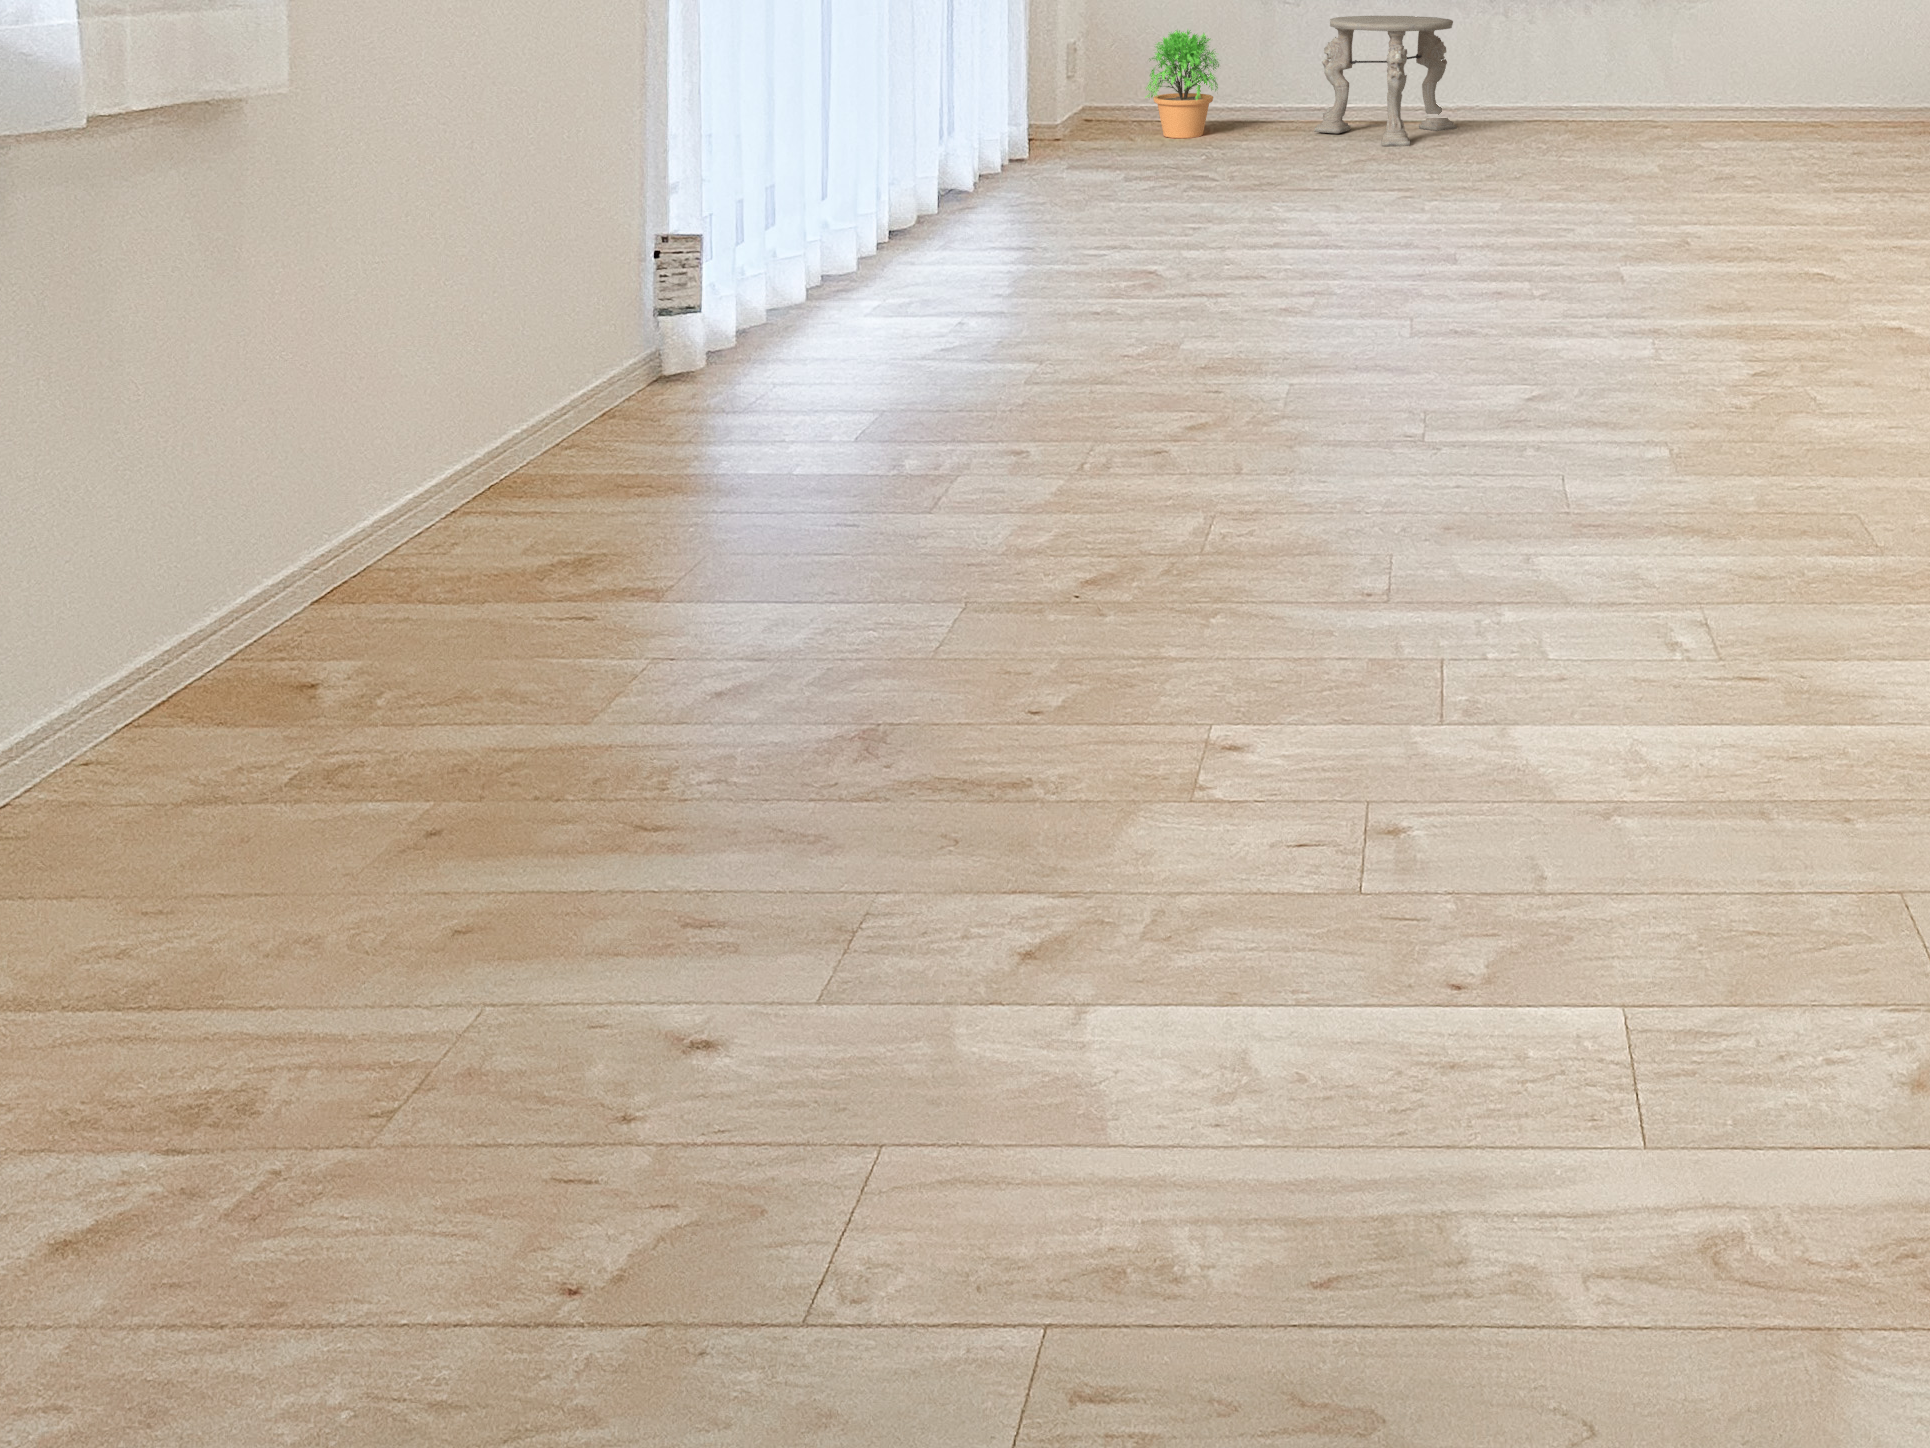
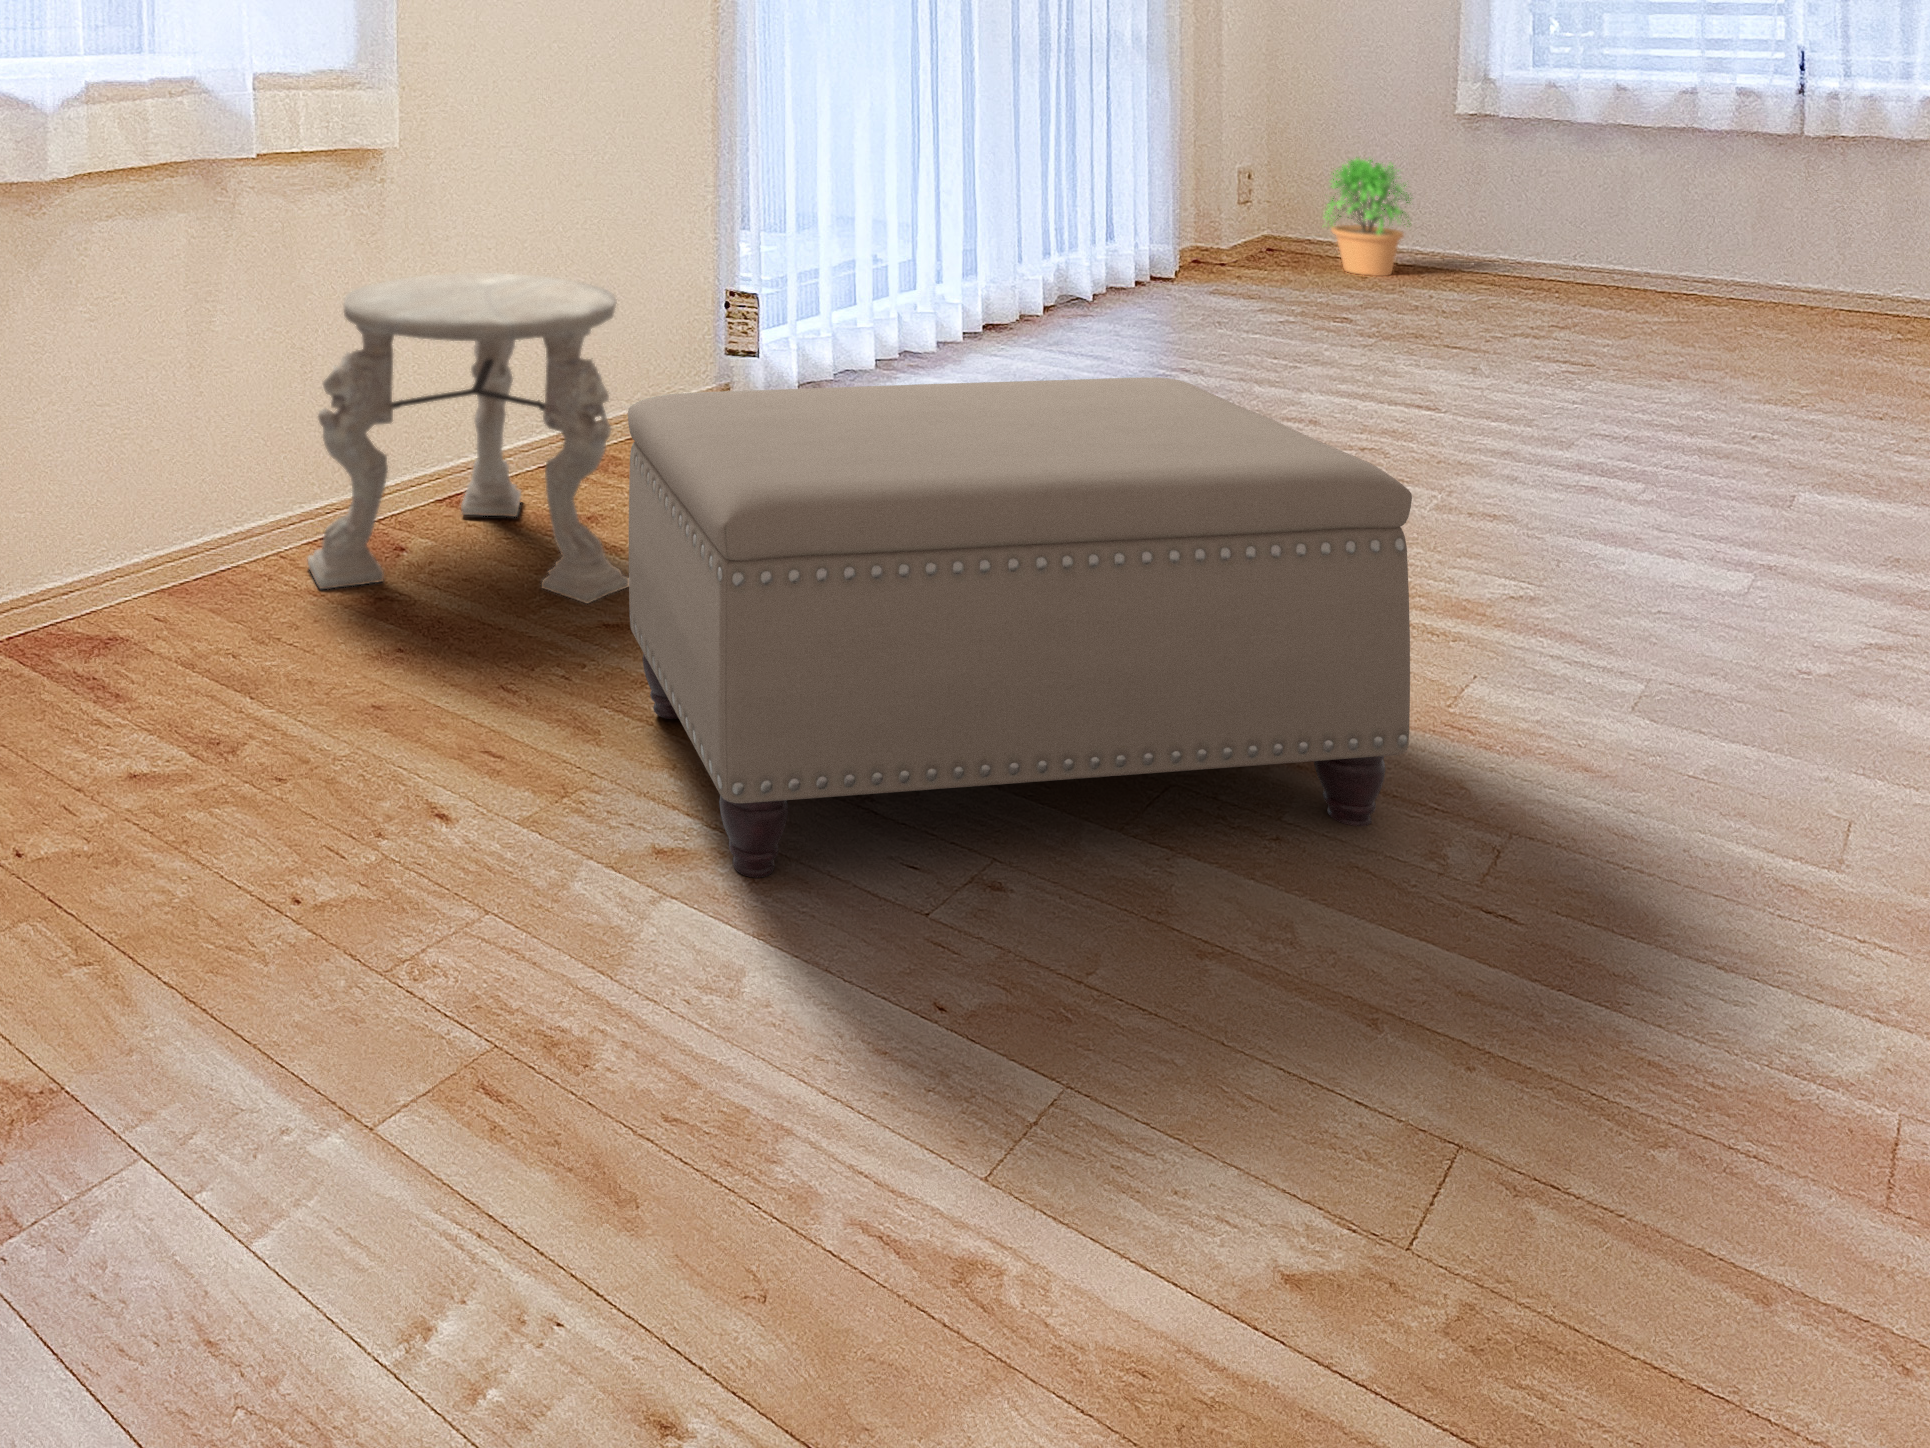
side table: present [1314,16,1457,146] -> present [308,273,629,603]
ottoman: none [834,234,1558,809] -> present [628,377,1412,878]

